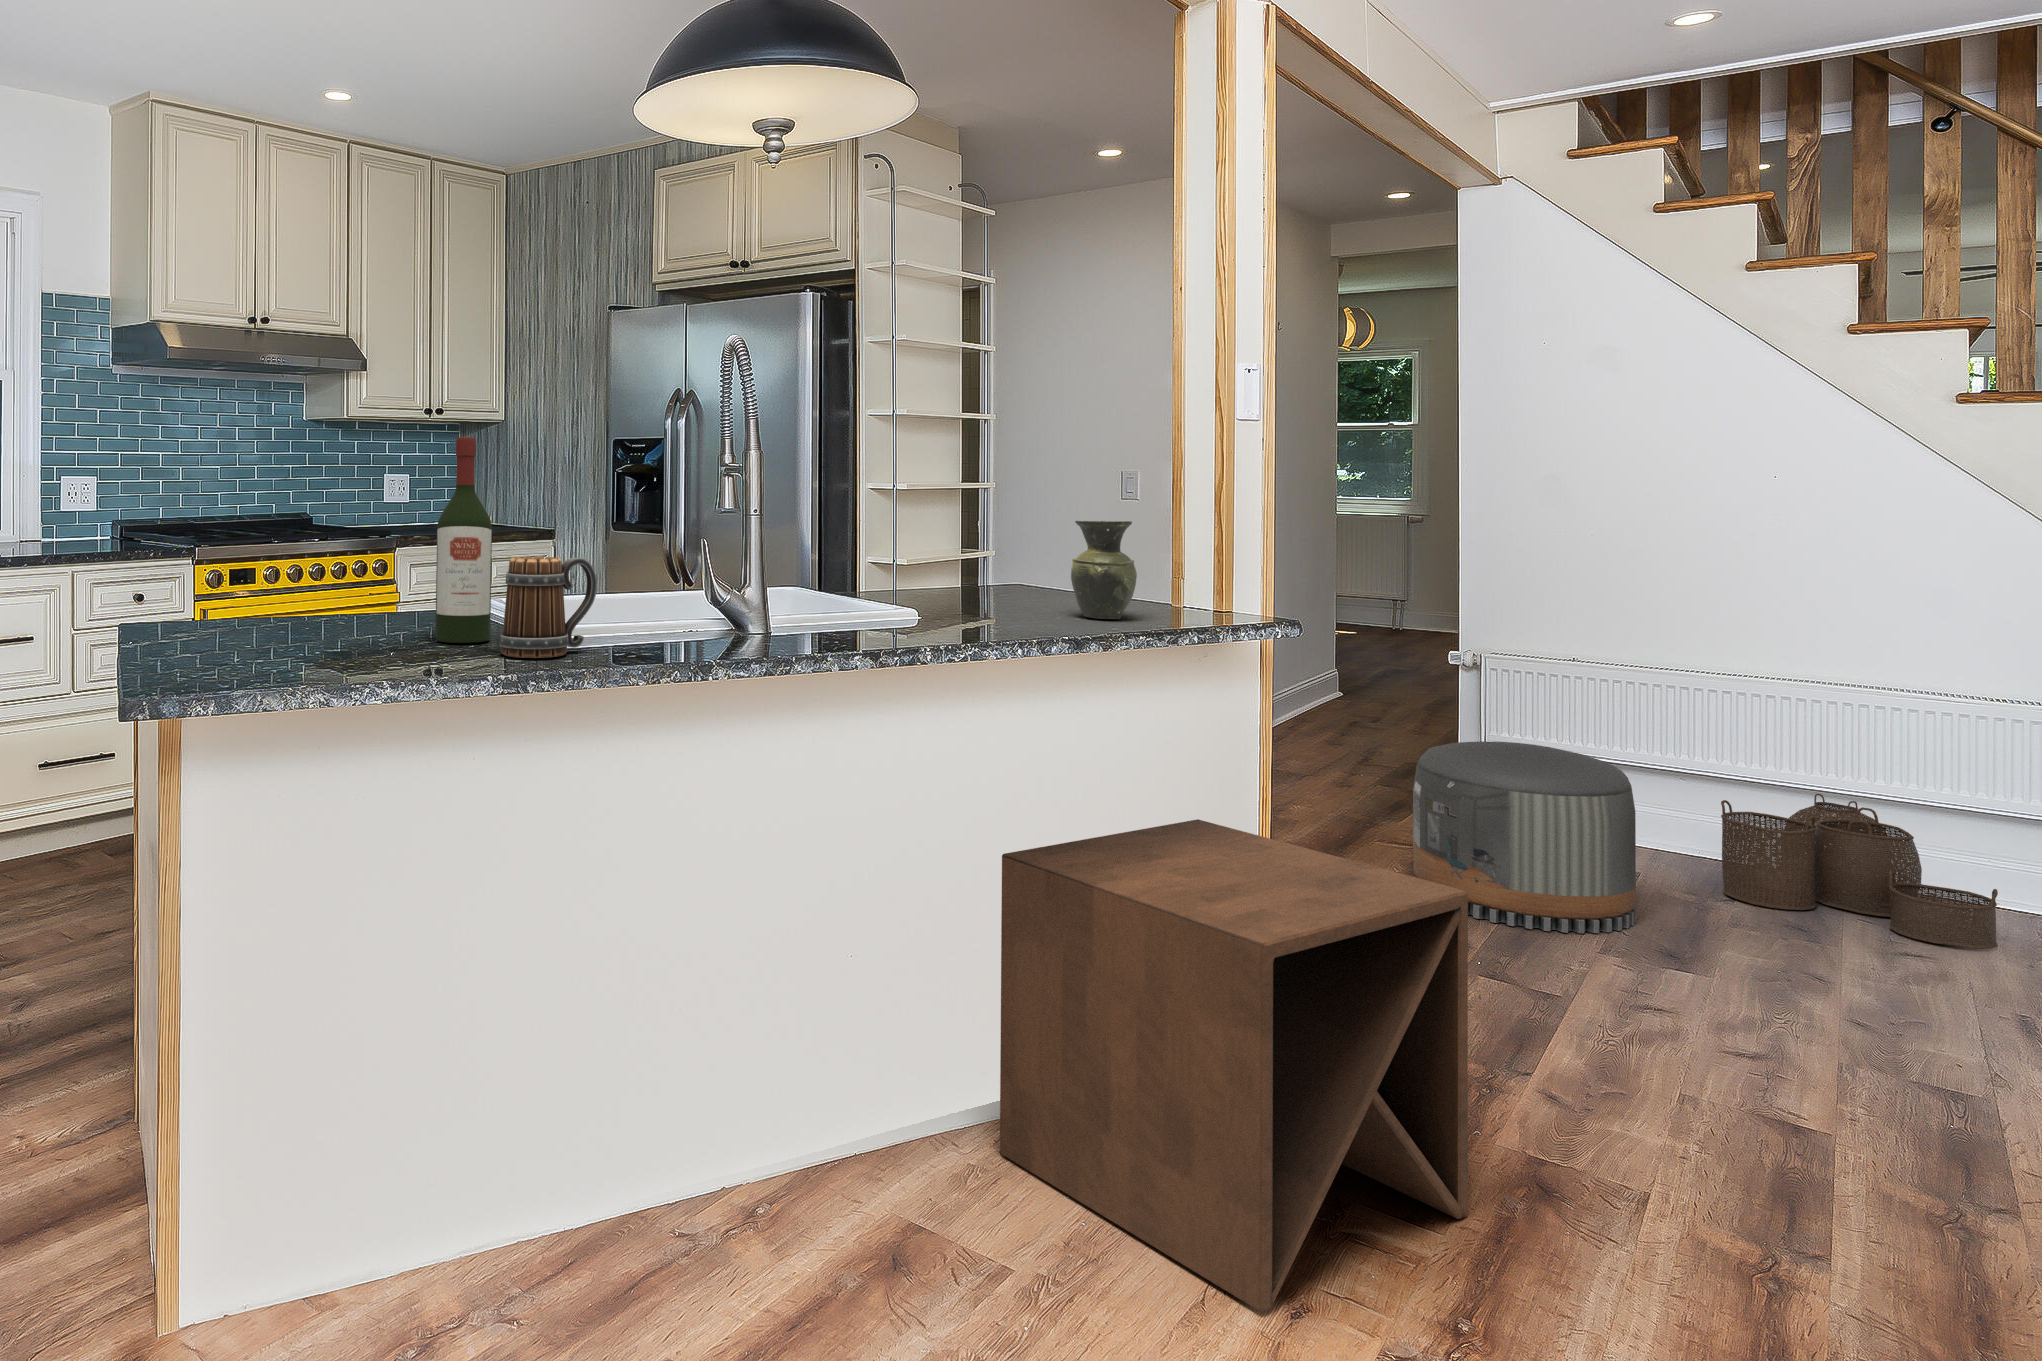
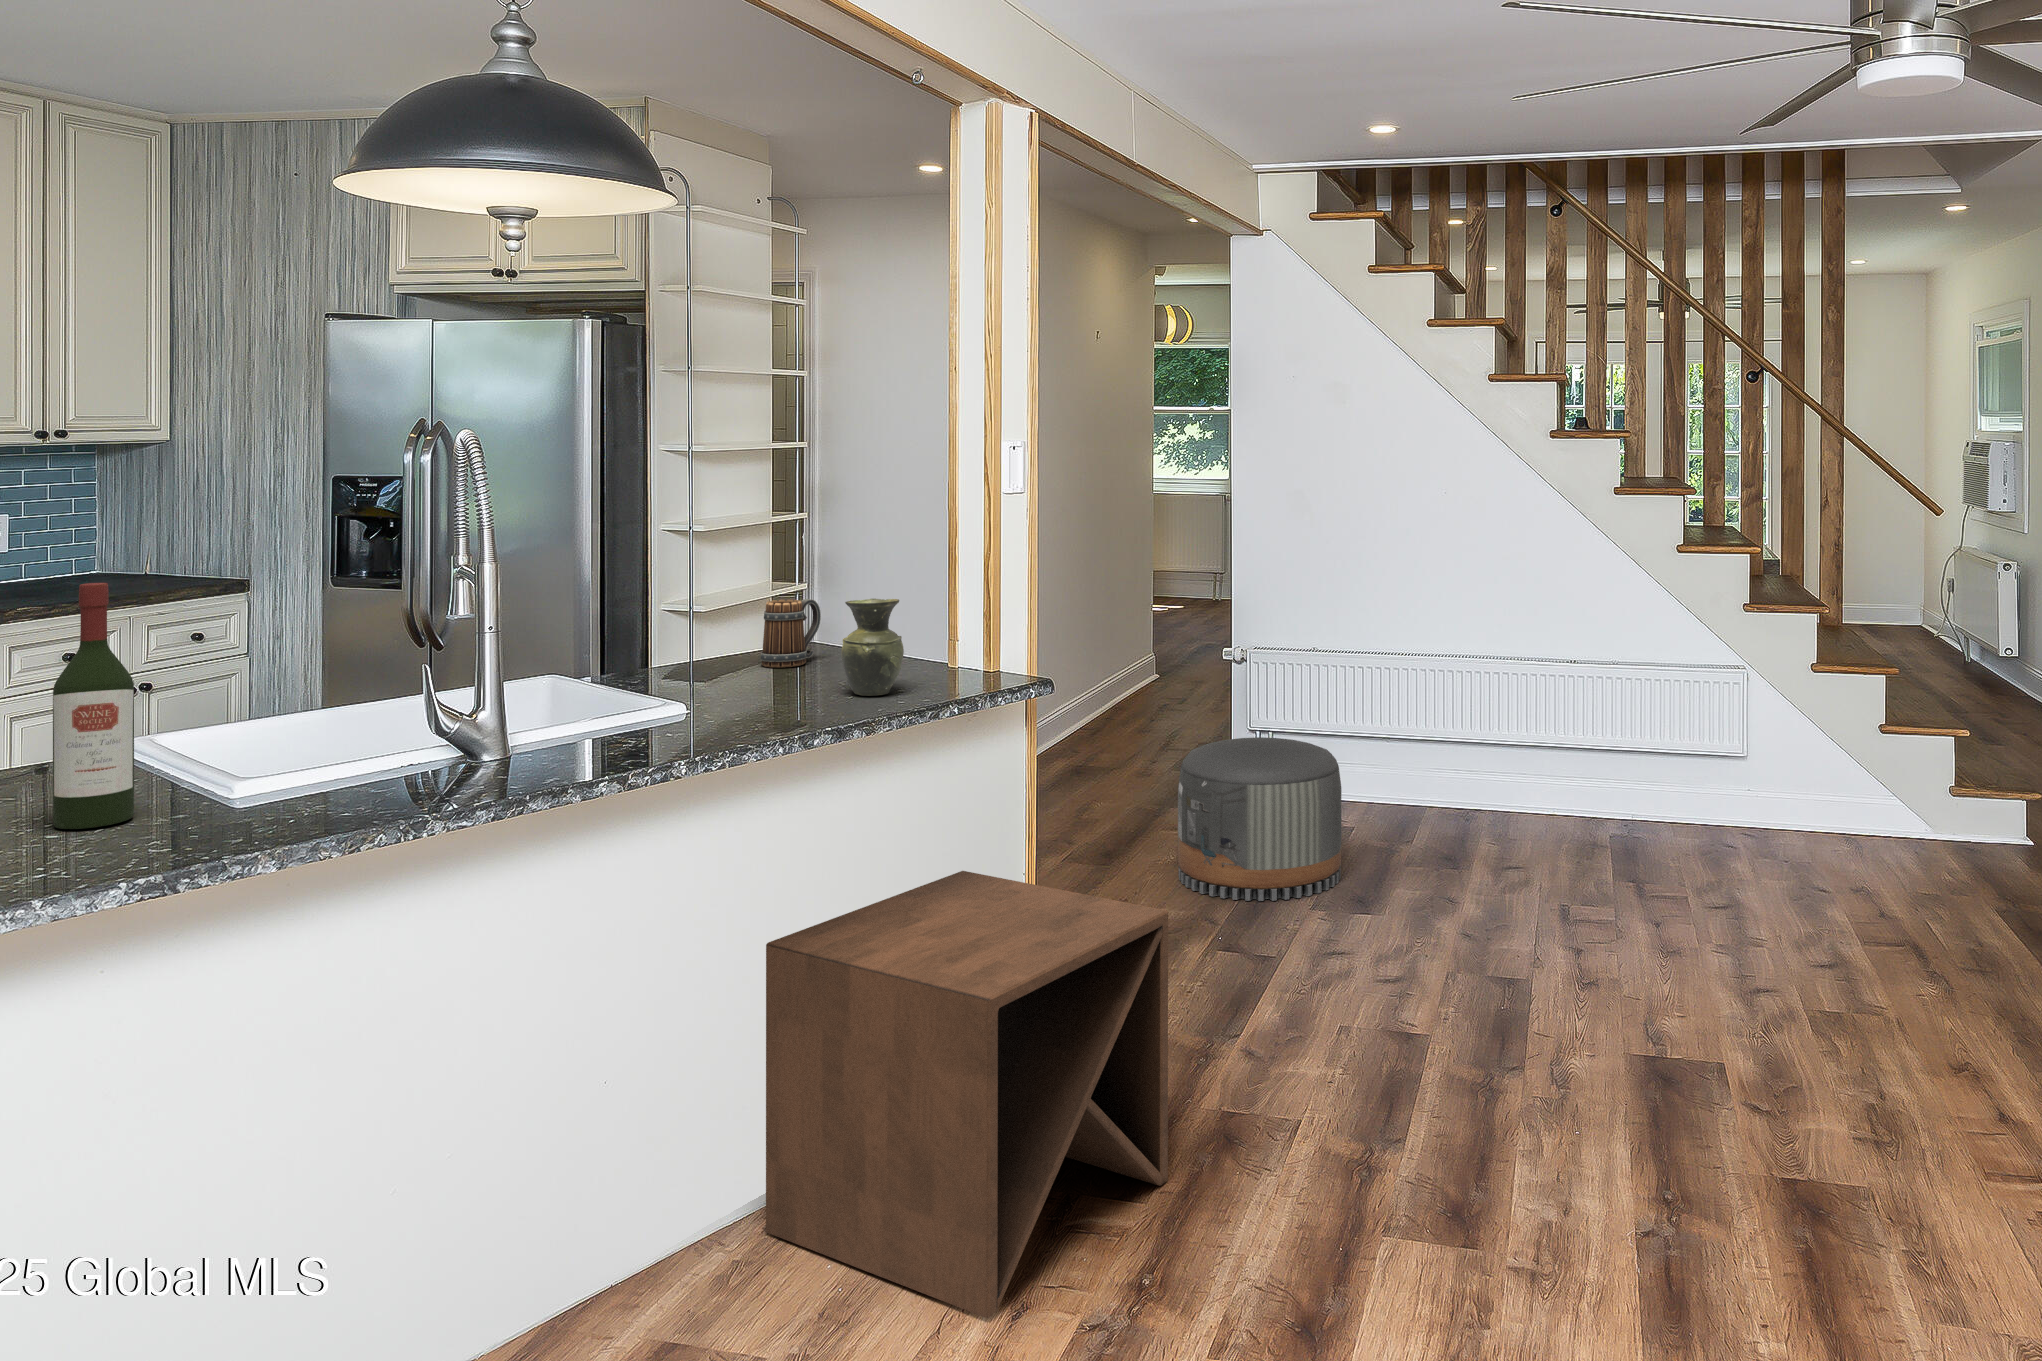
mug: present [500,556,597,658] -> present [760,599,821,667]
woven basket: present [1721,794,1998,949] -> none [1405,749,1569,862]

